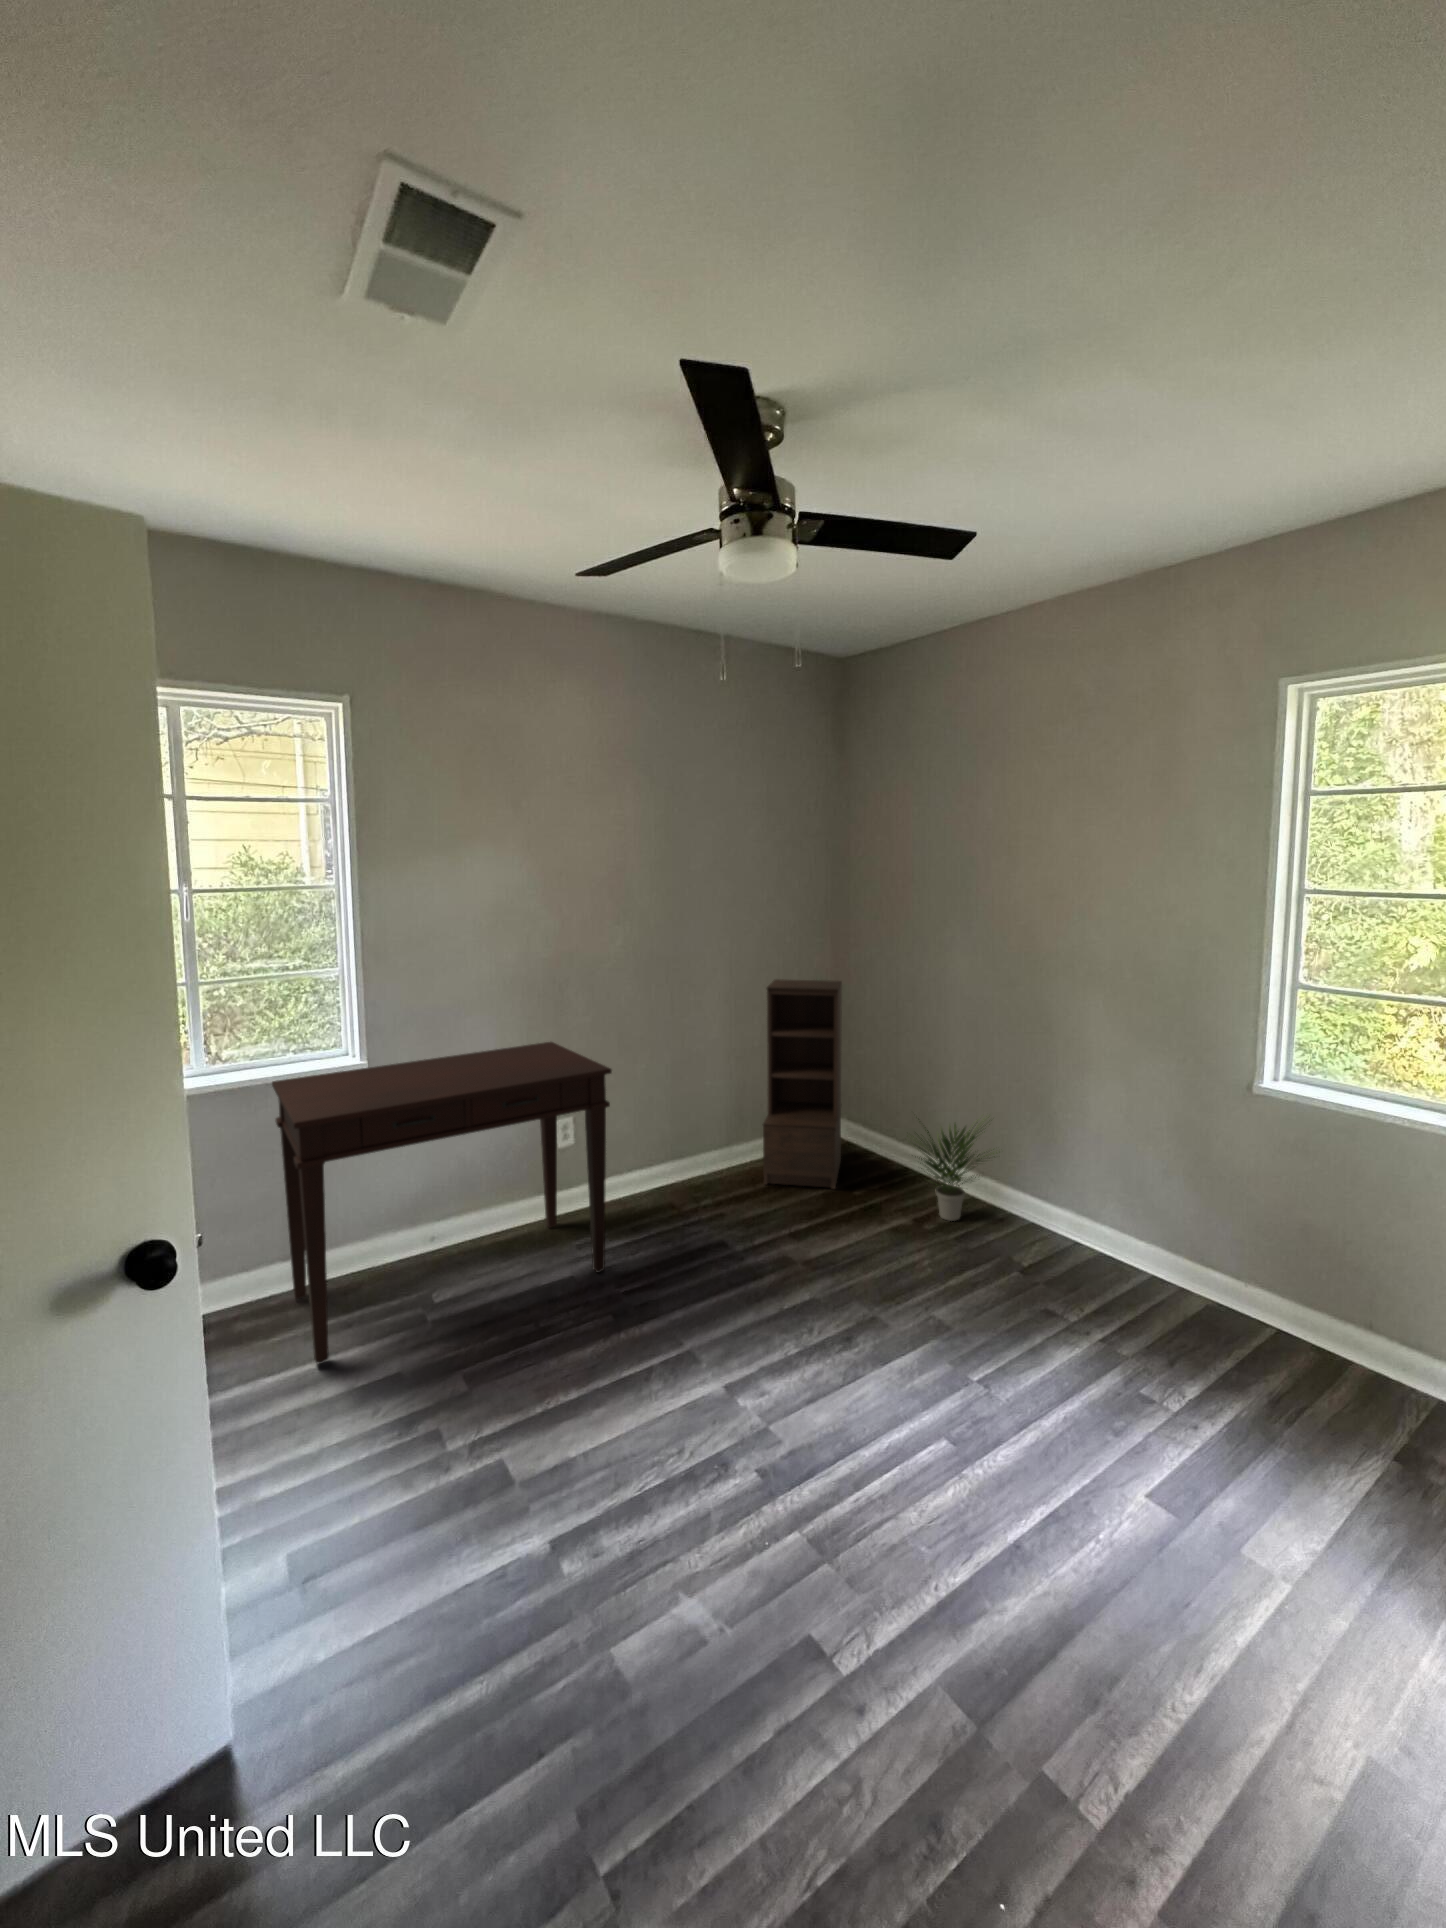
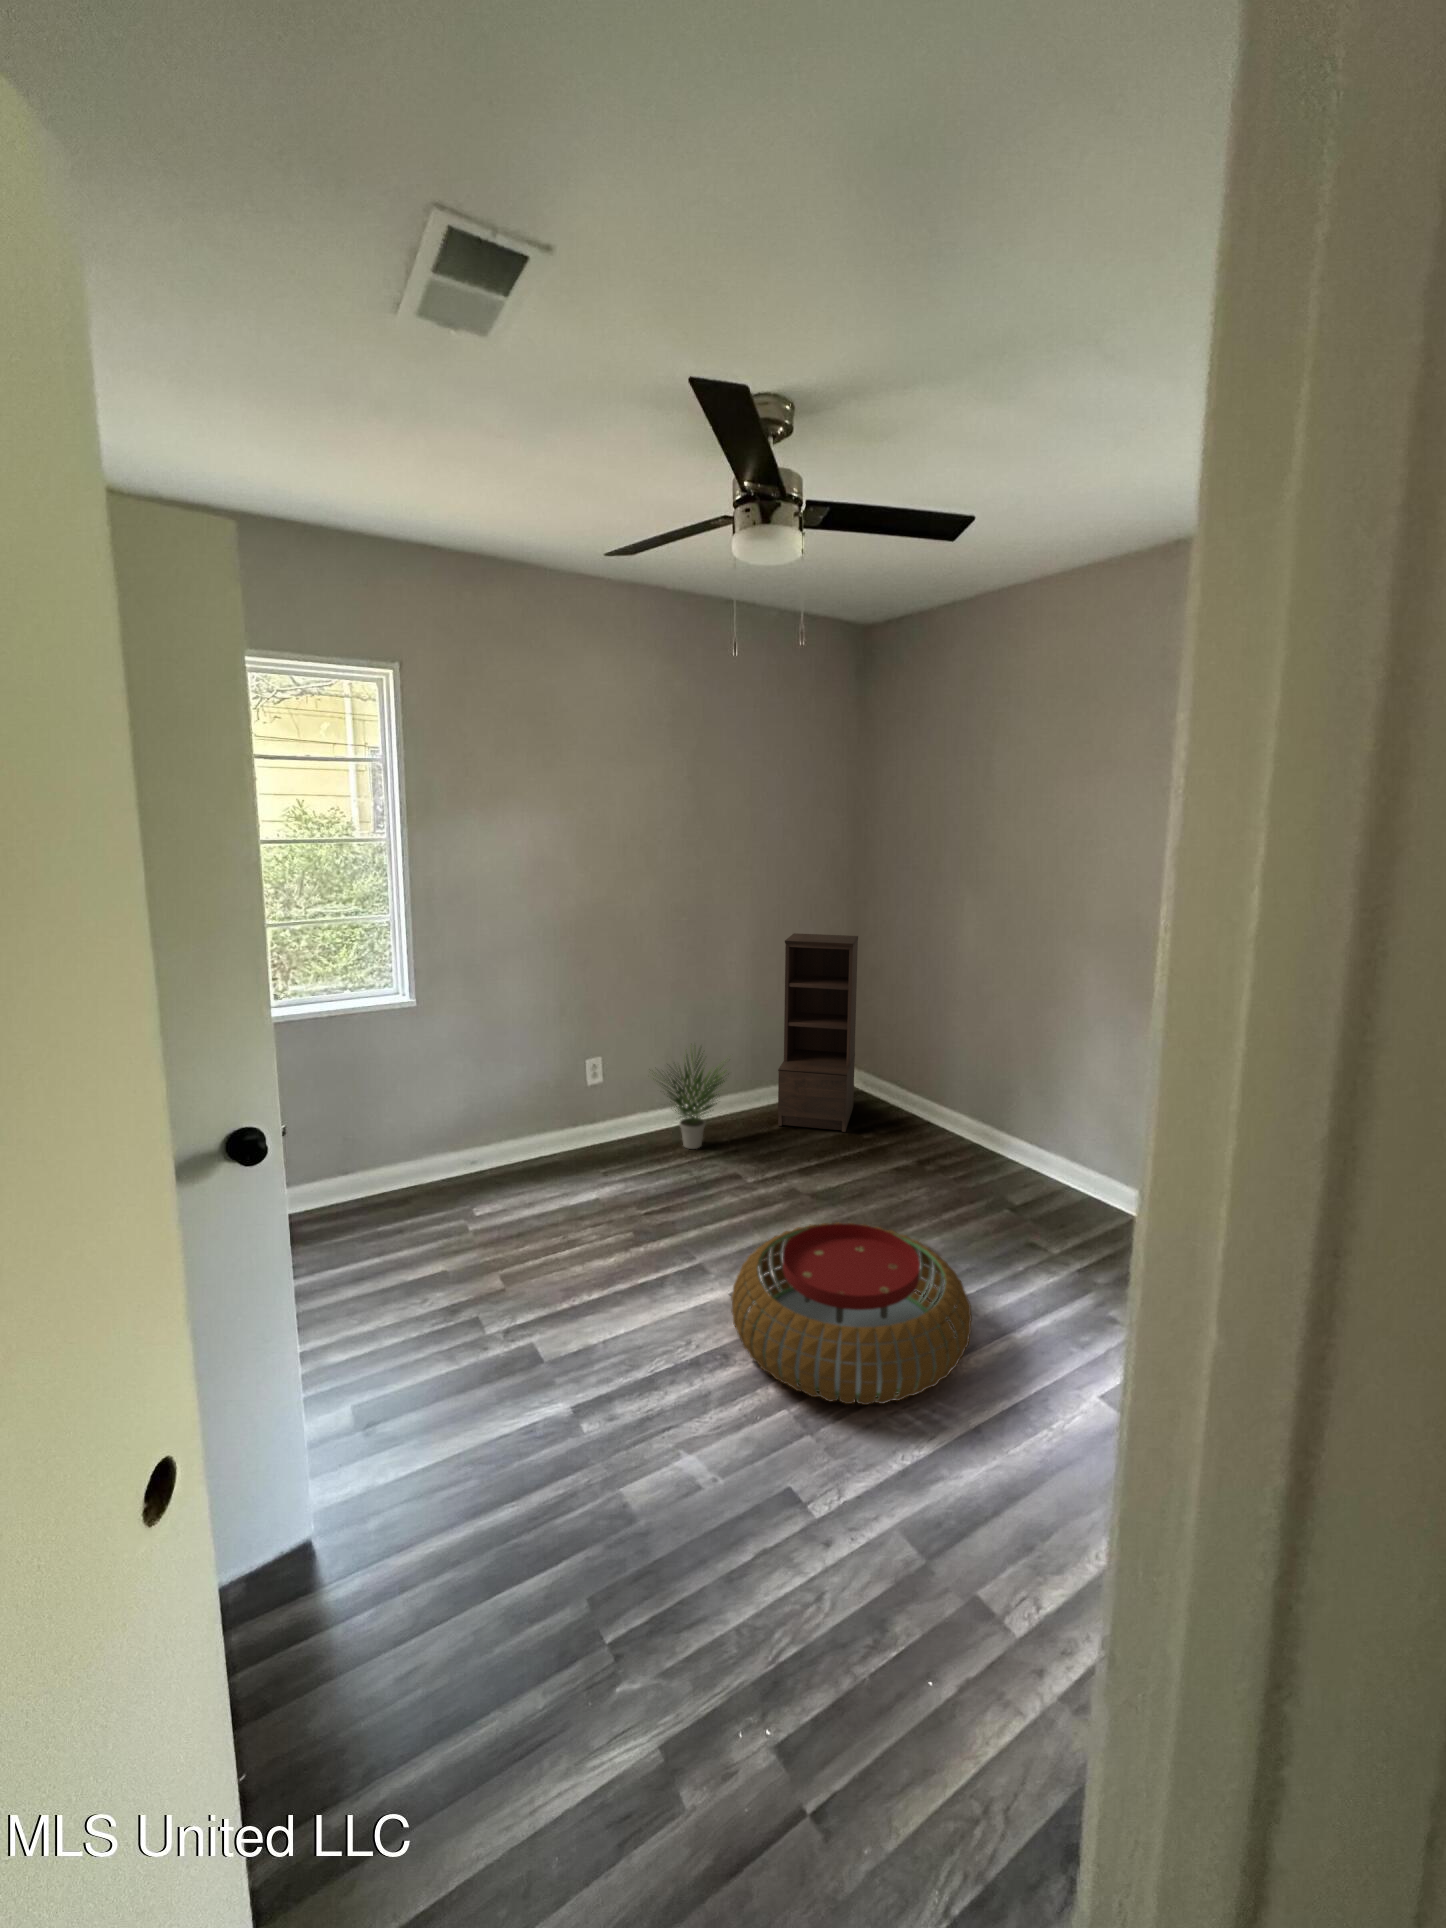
desk: present [272,1042,612,1364] -> none [329,986,635,1262]
potted plant: present [913,1119,994,1221] -> present [662,1052,727,1149]
pouf: none [729,1299,998,1520] -> present [732,1222,972,1405]

